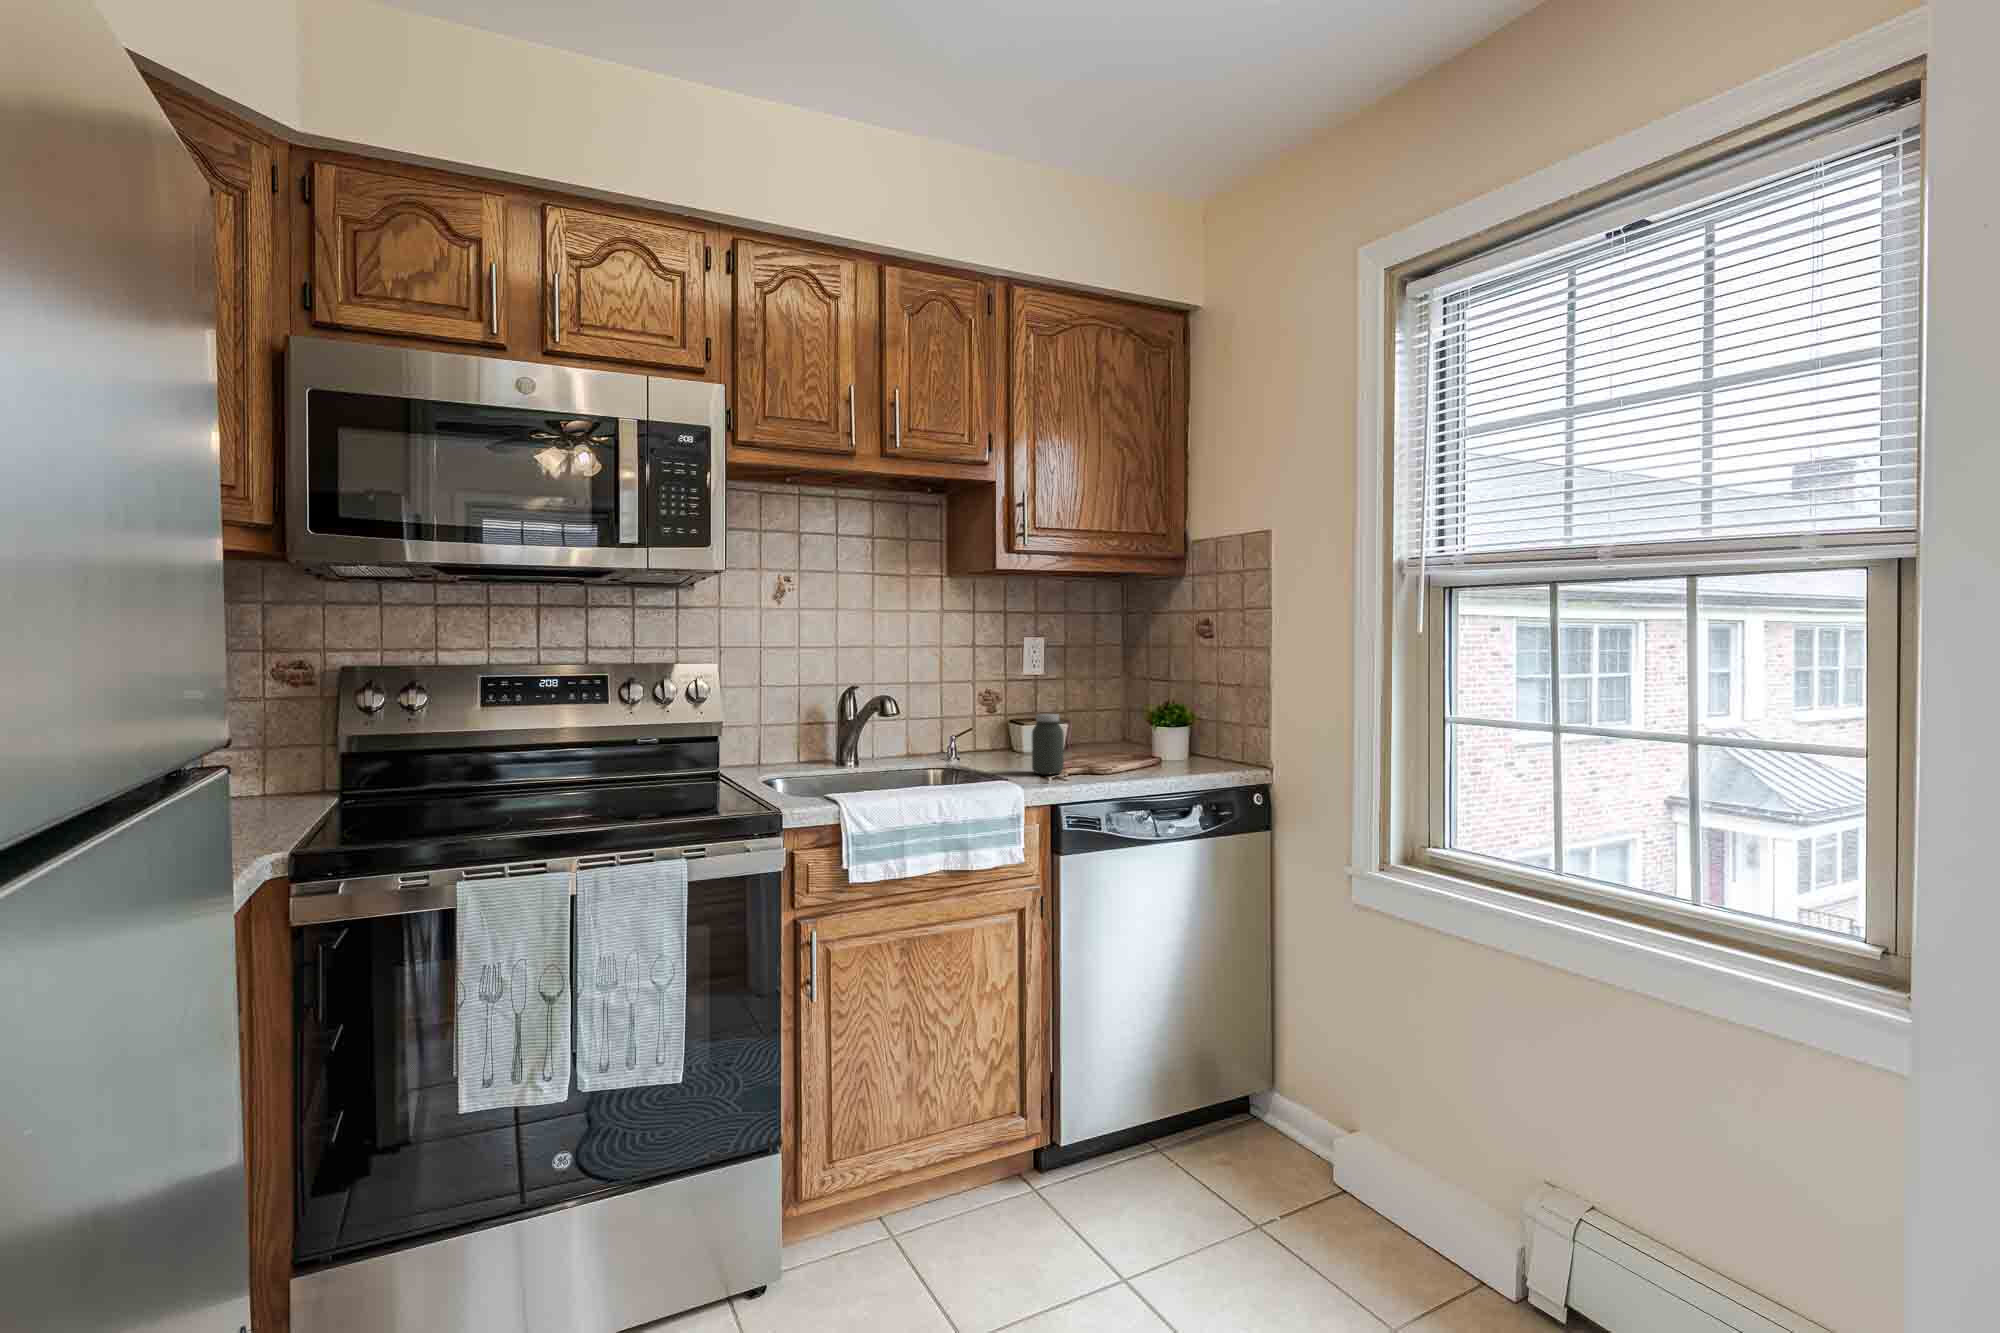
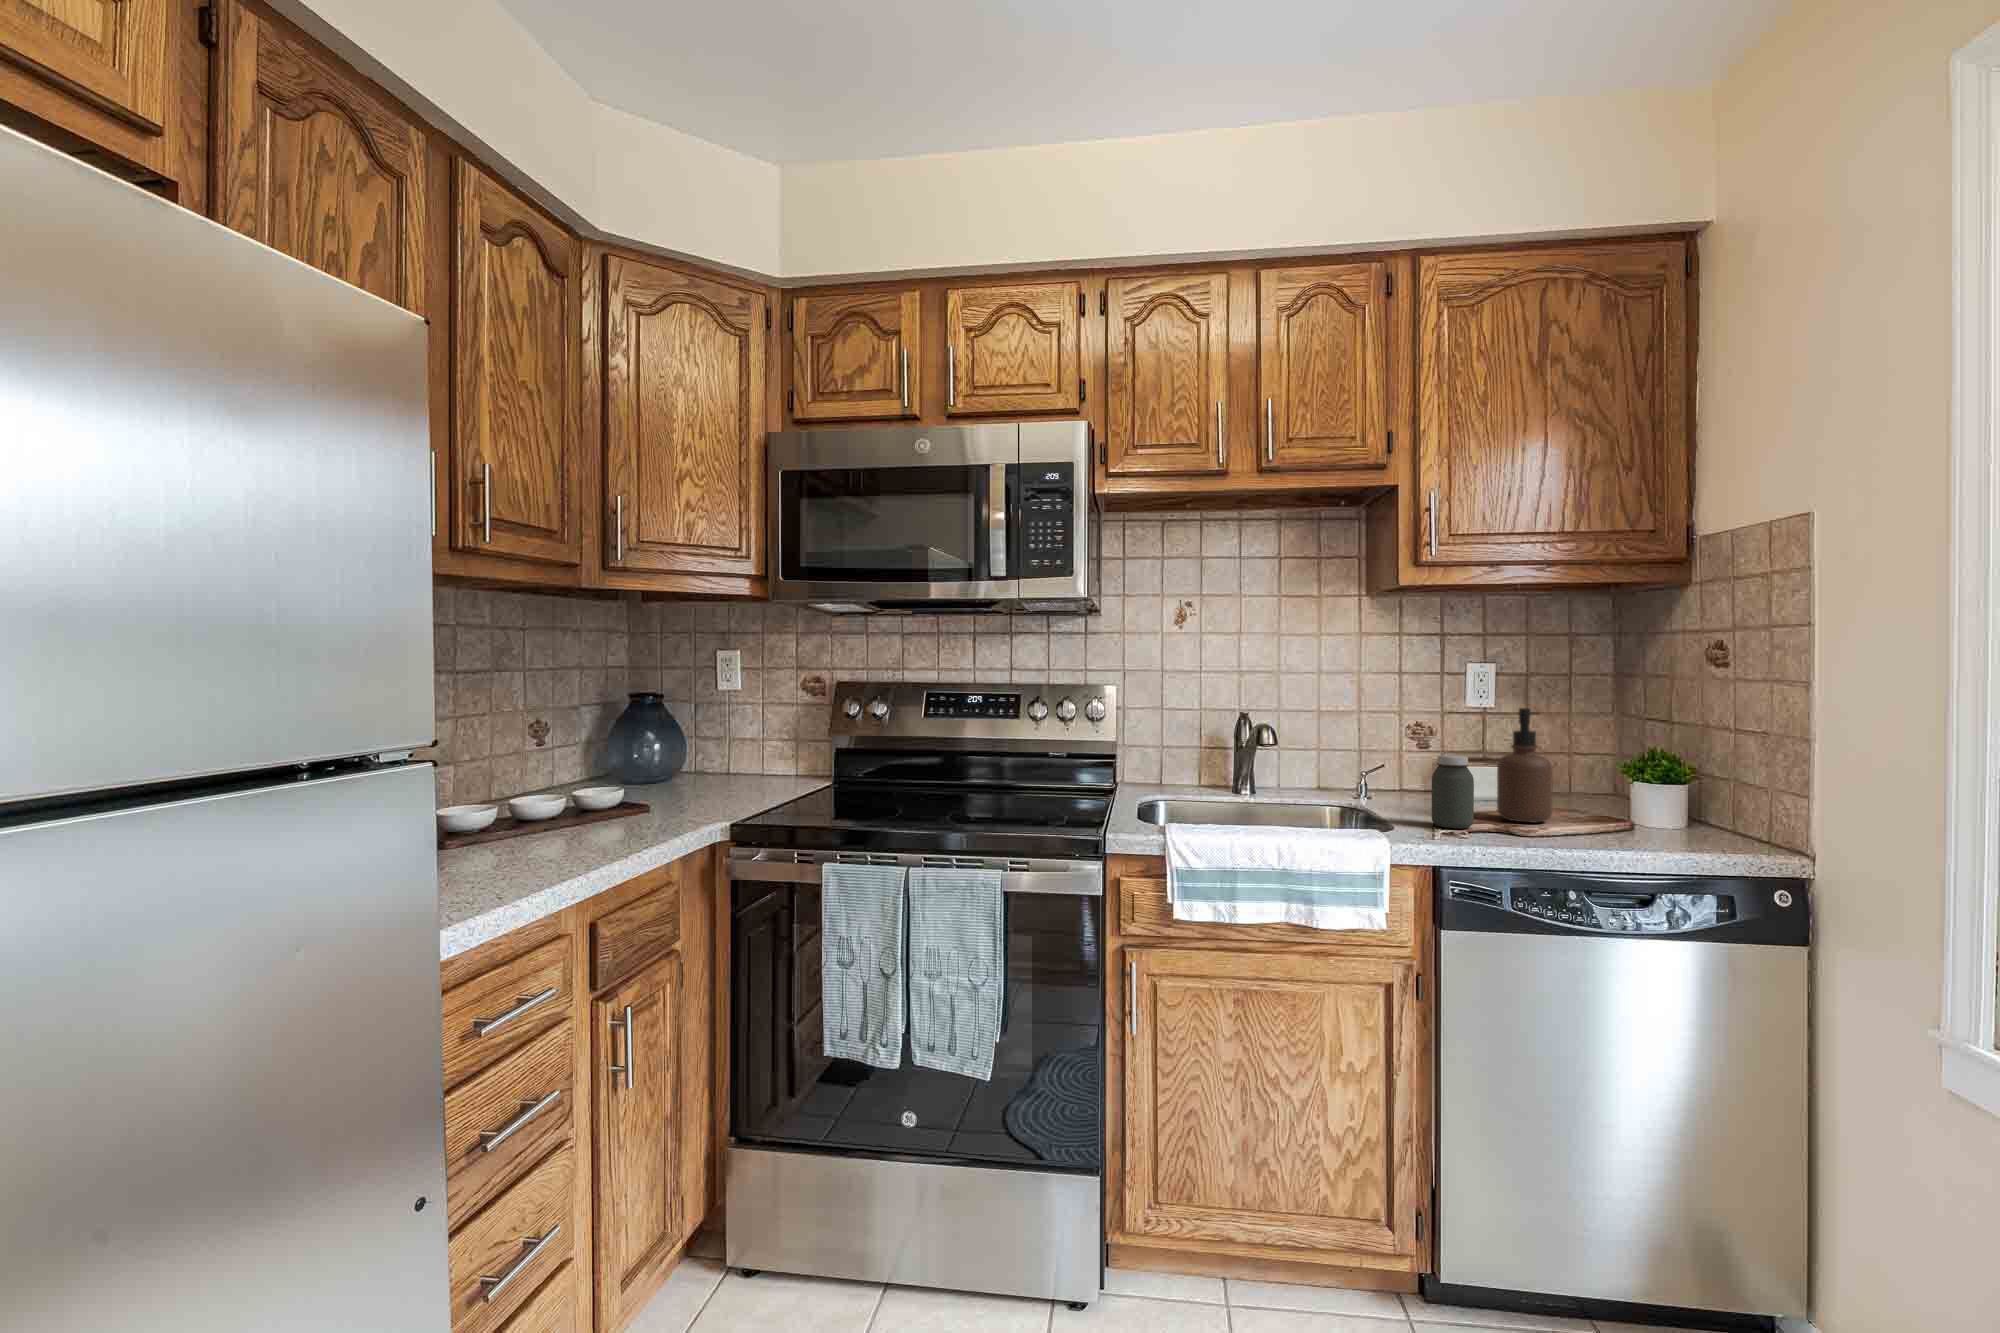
soap dispenser: none [1067,672,1107,765] -> present [1497,708,1553,823]

